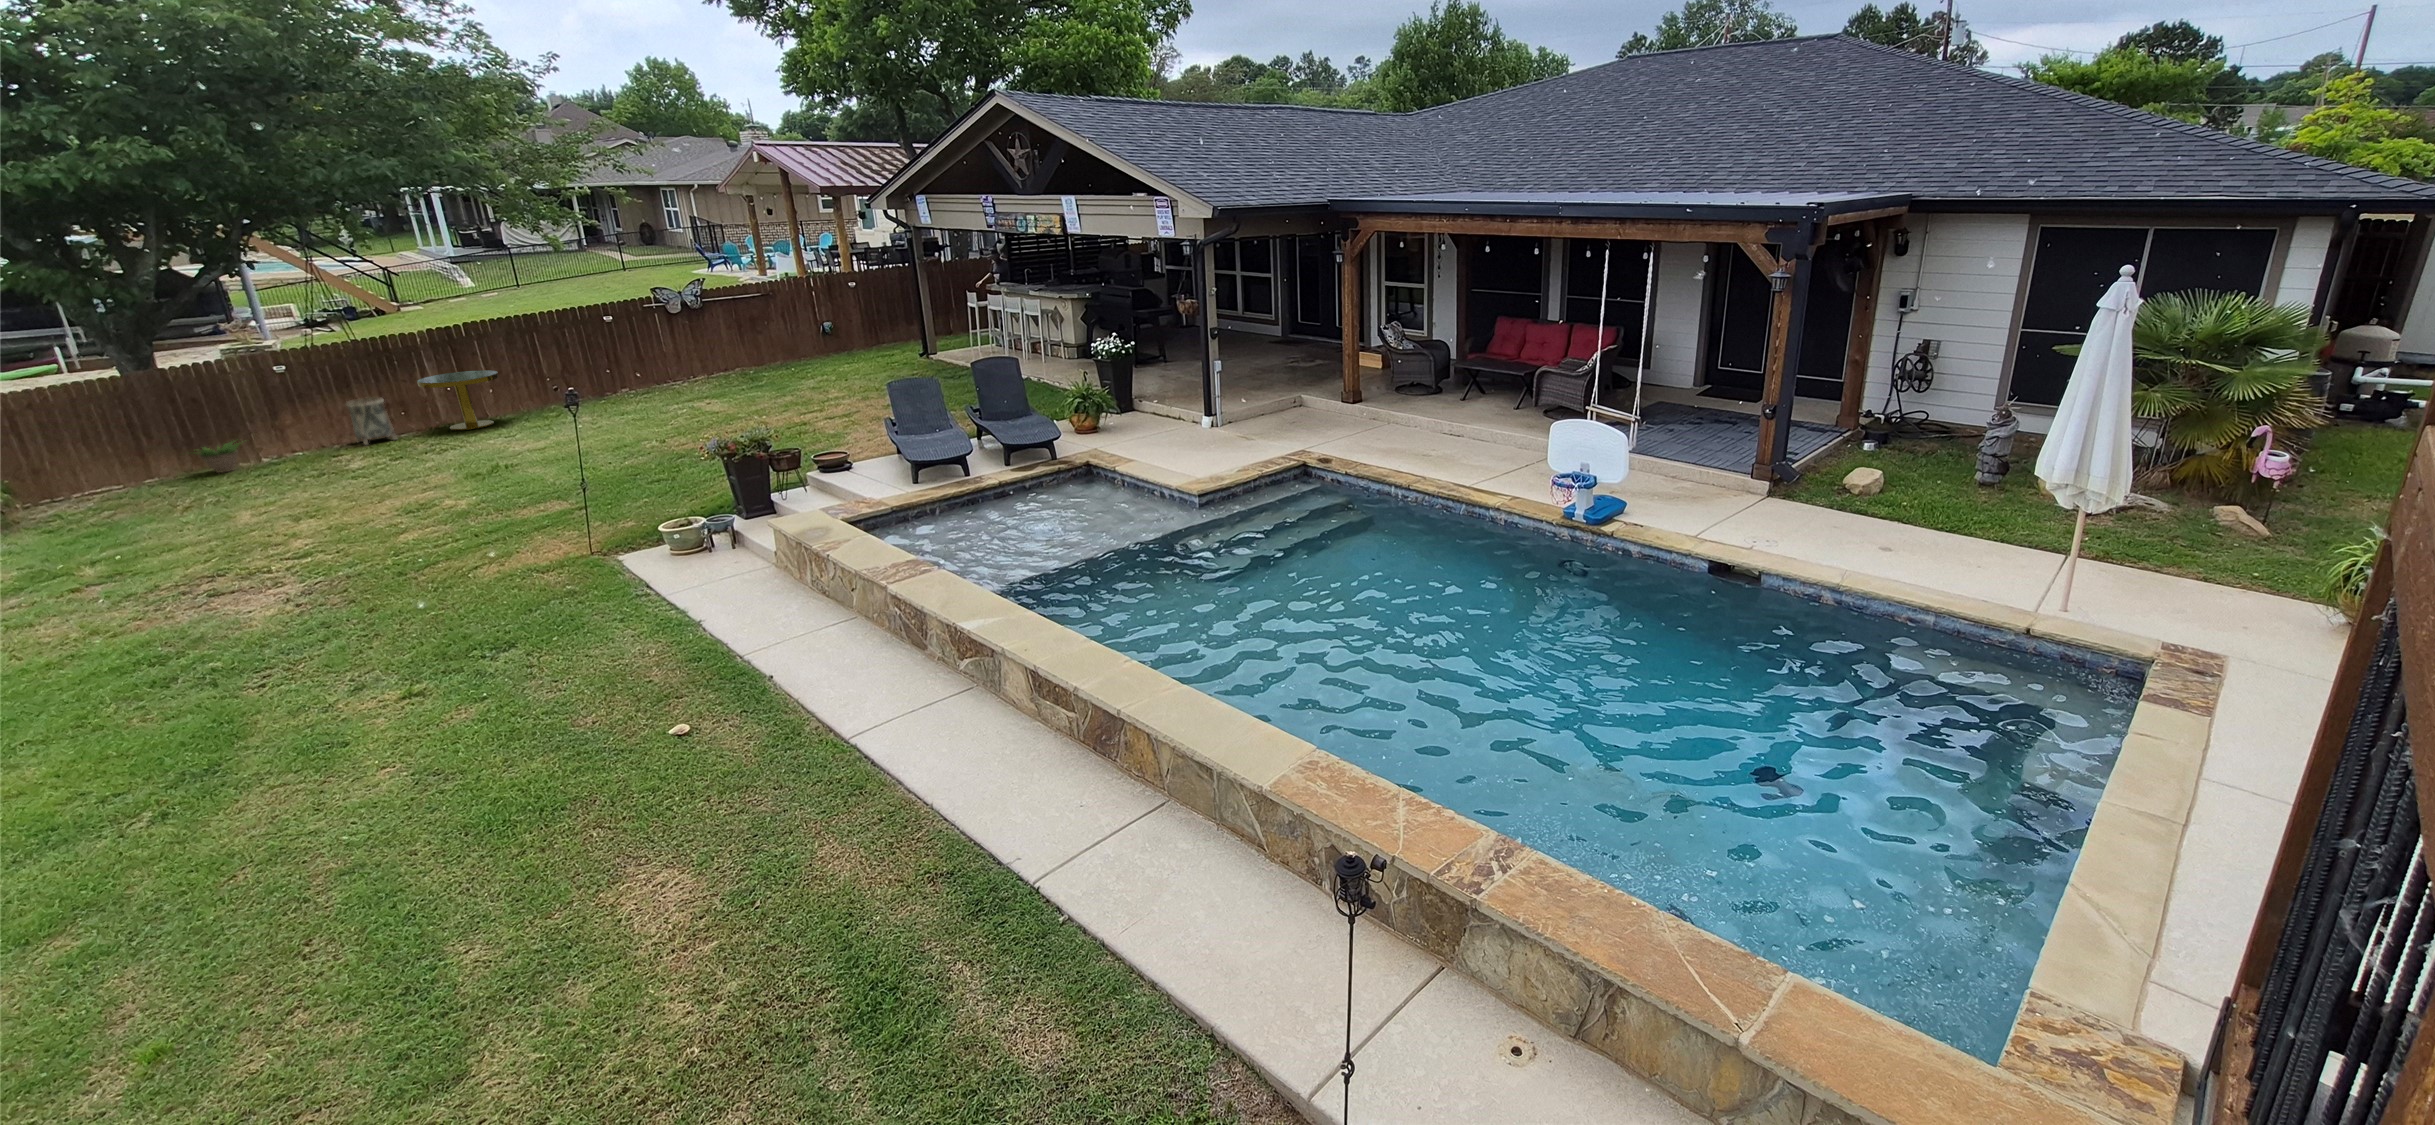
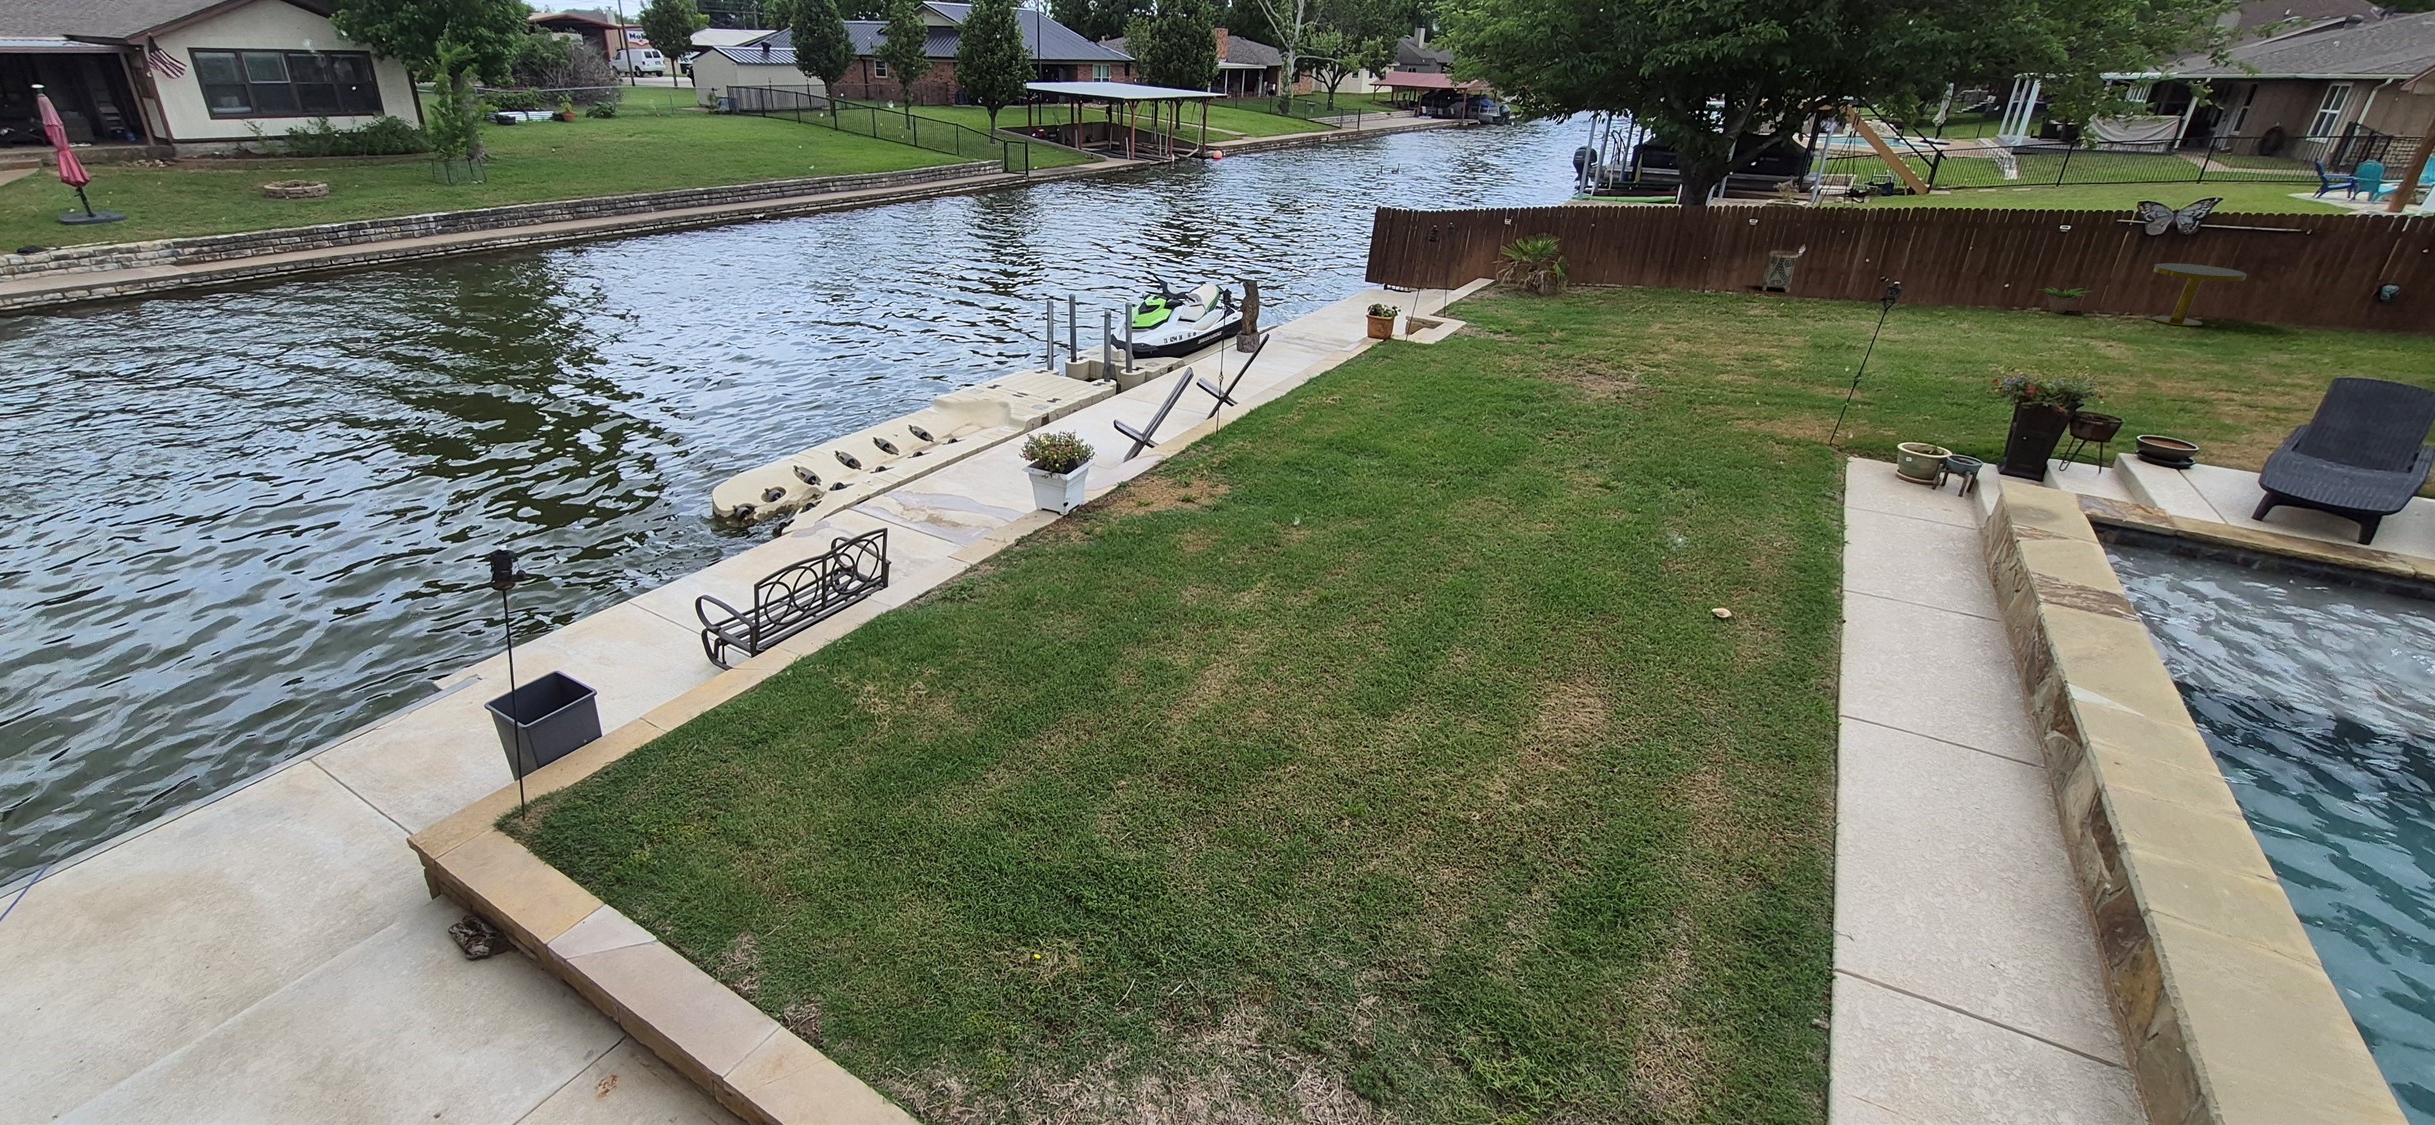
side table: present [417,370,499,430] -> present [2152,263,2247,326]
decorative plant: present [198,442,239,473] -> present [2039,287,2092,313]

